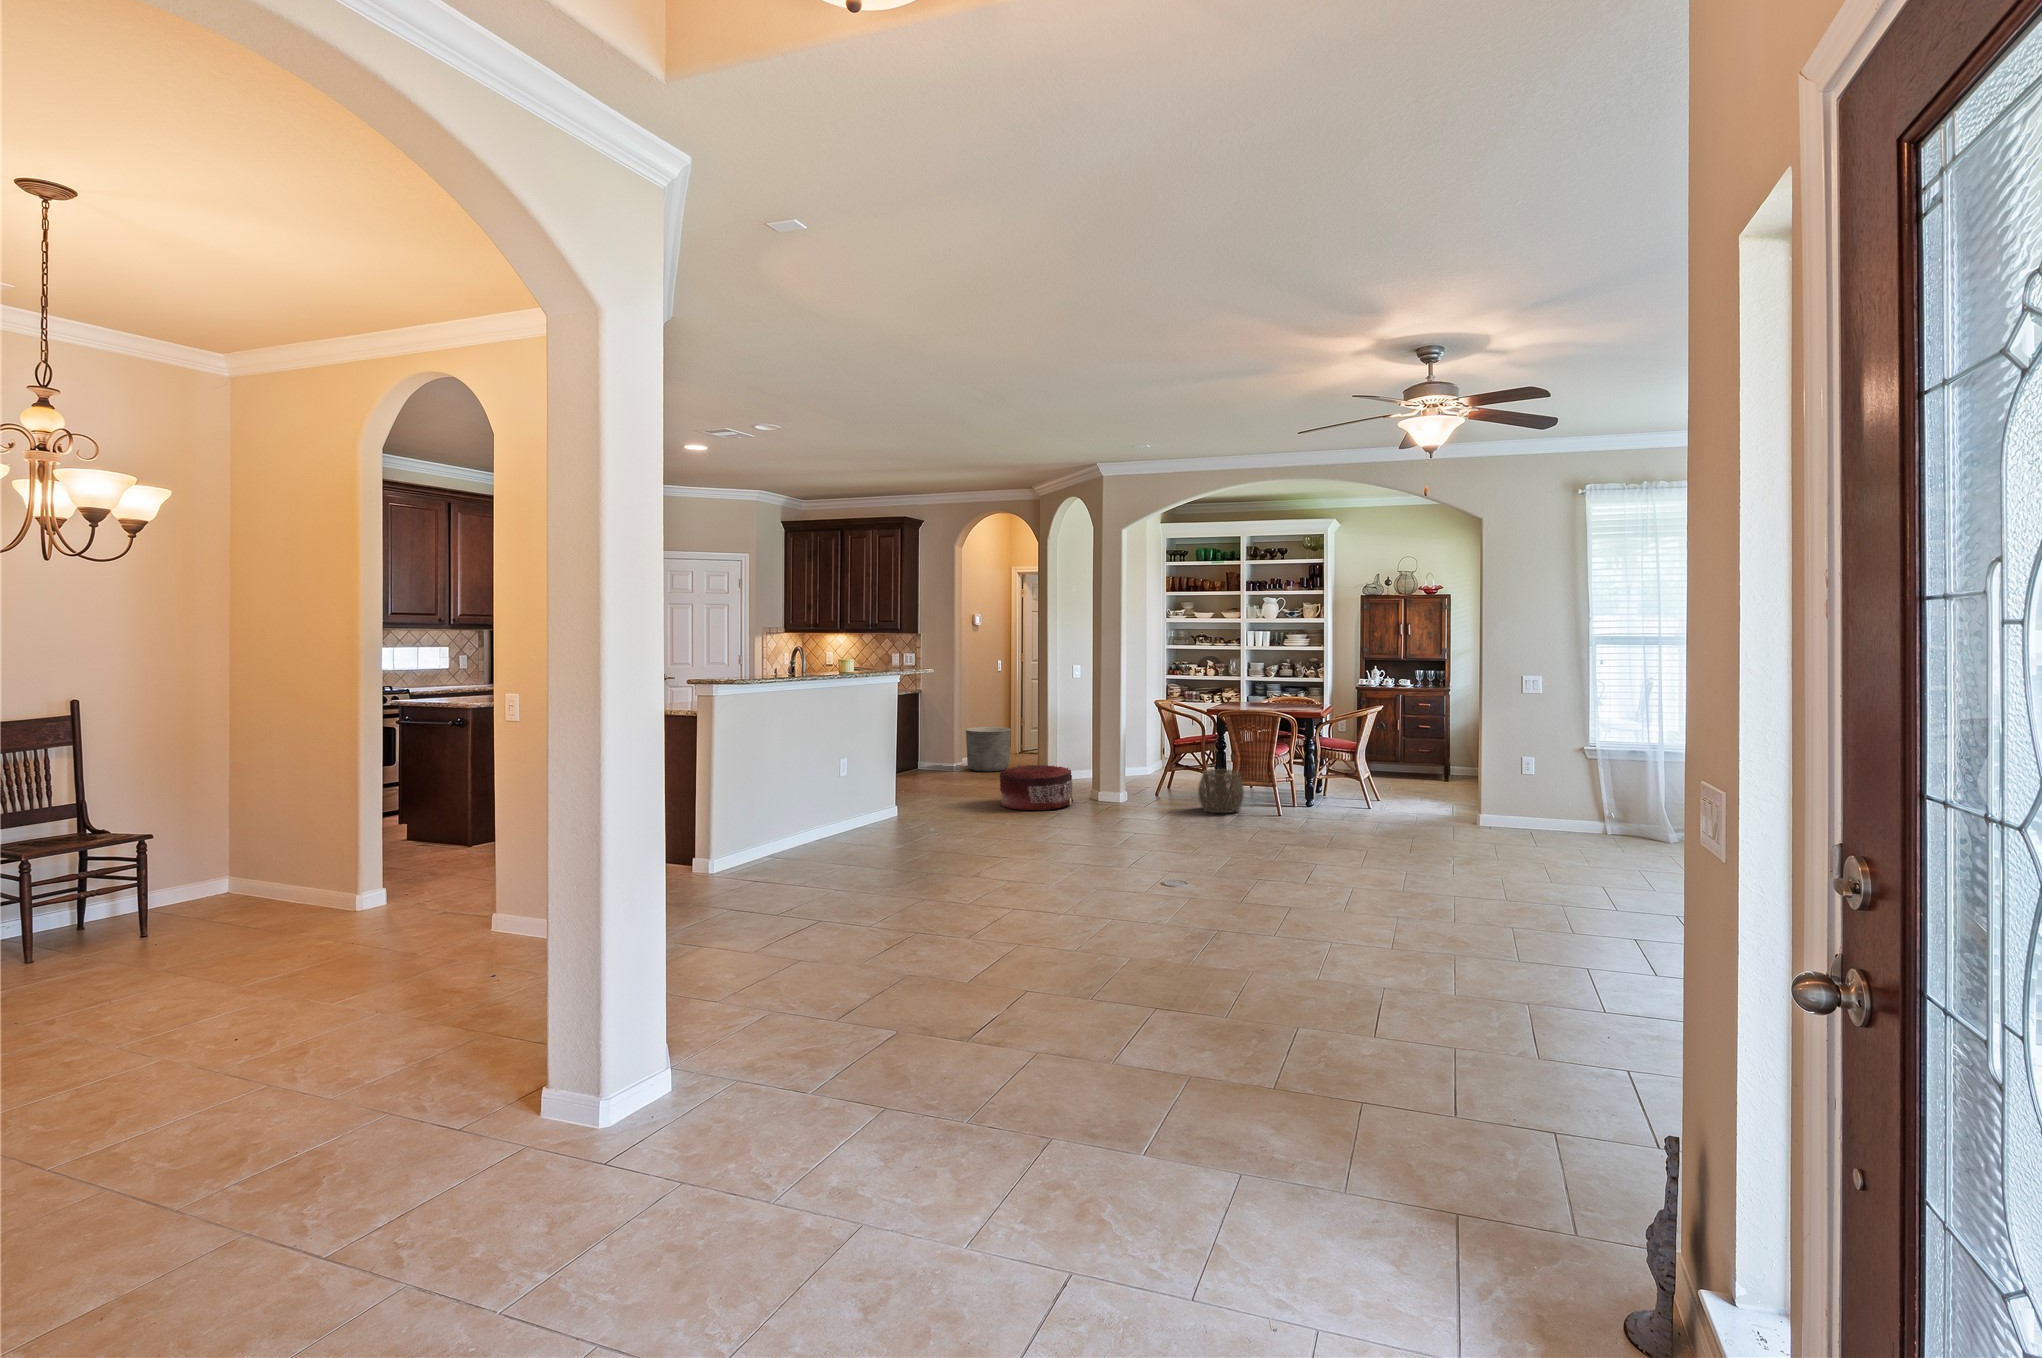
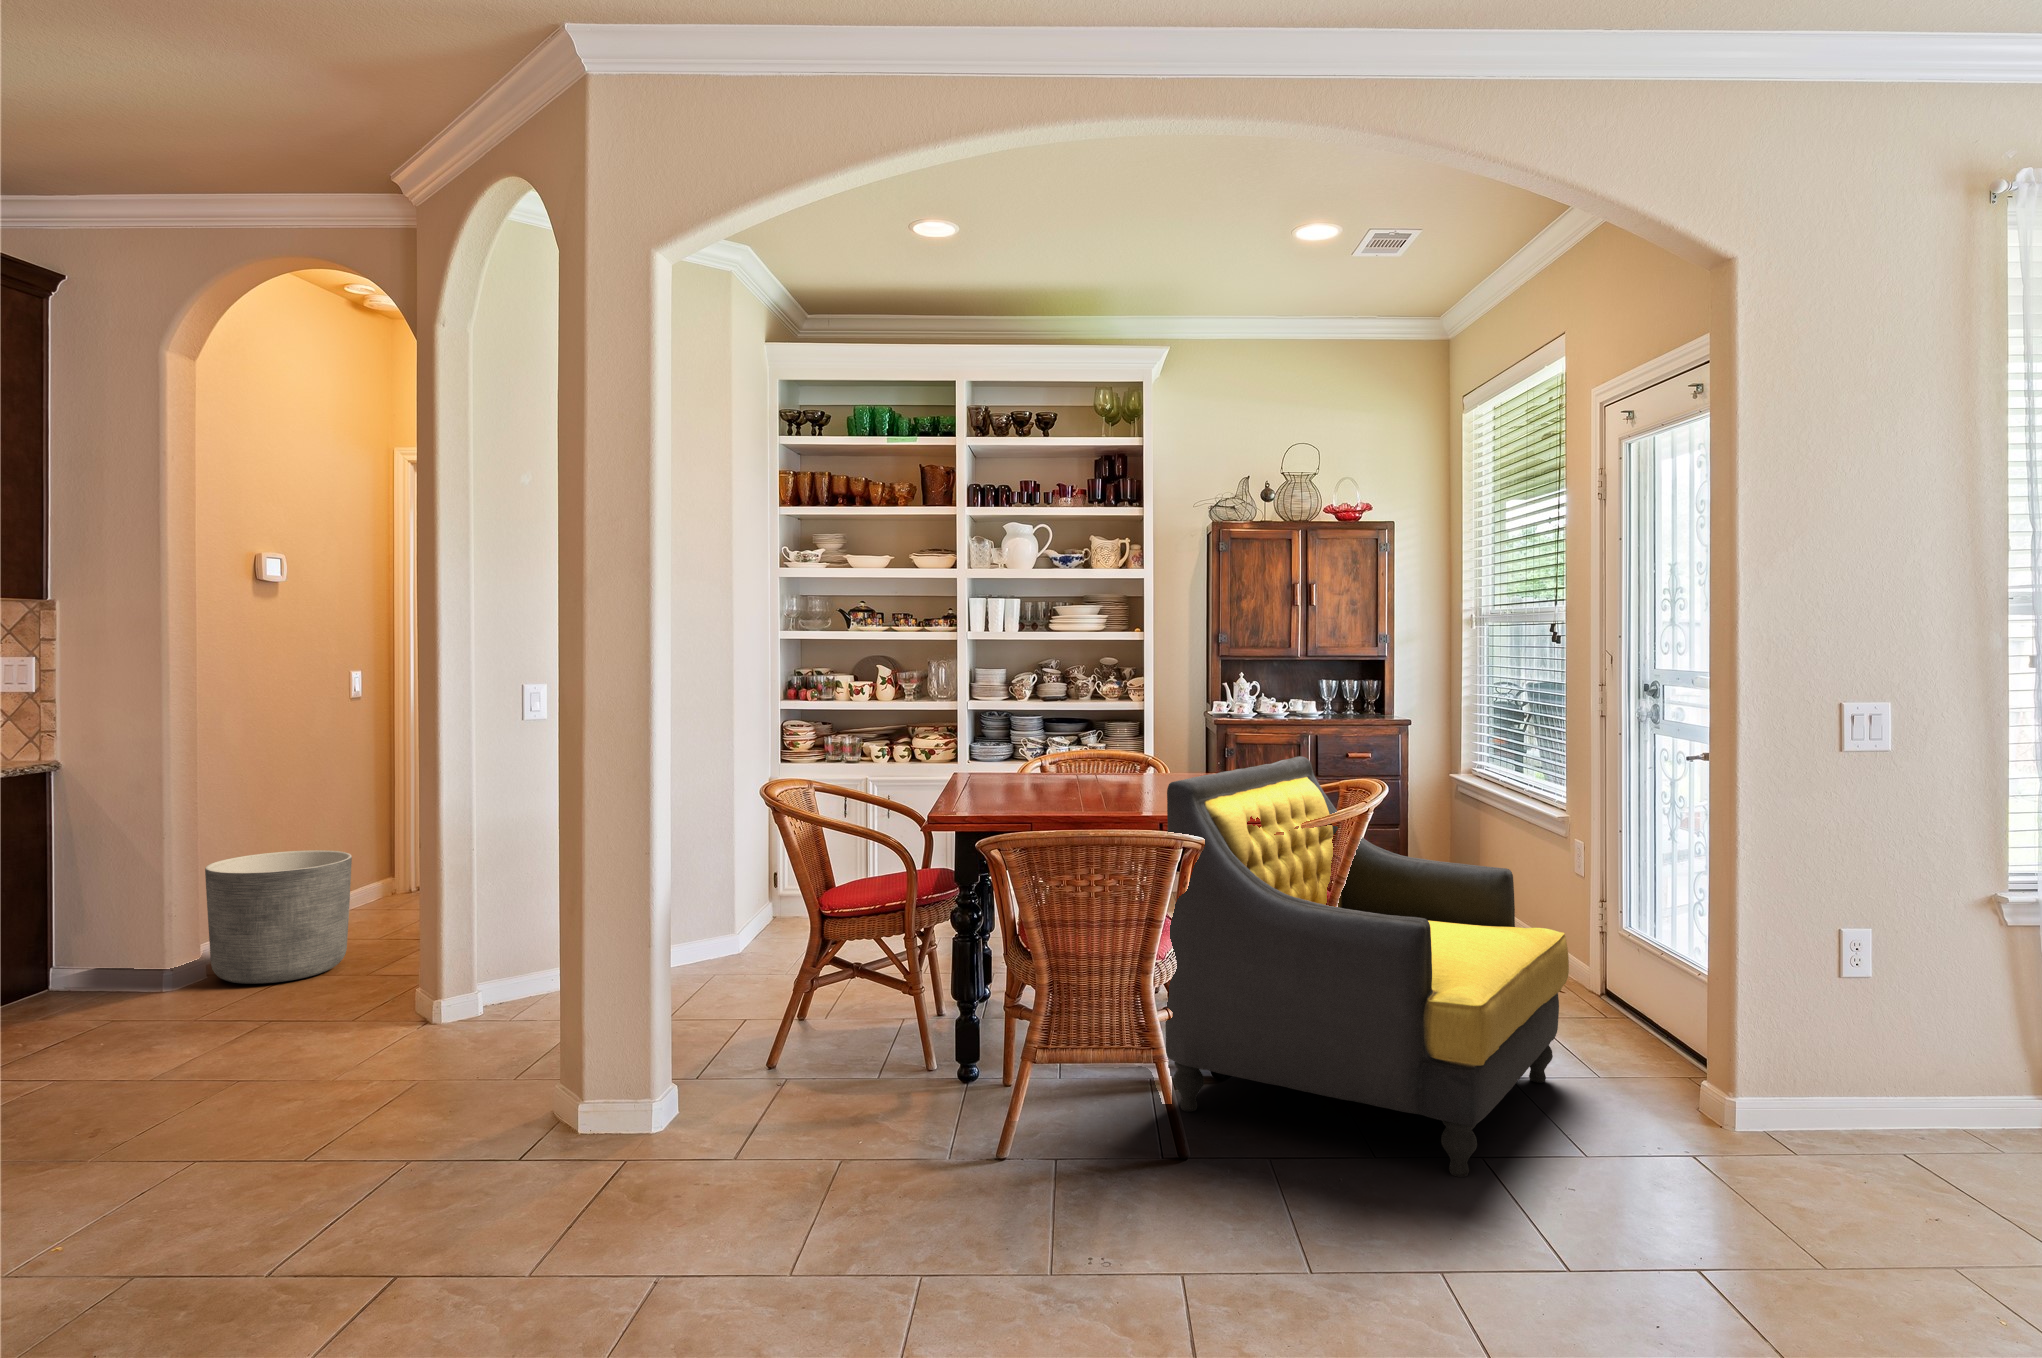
armchair: none [1285,697,1437,825] -> present [1165,756,1569,1177]
pouf: present [1000,765,1073,810] -> none [158,1020,476,1246]
woven basket: present [1198,769,1244,813] -> none [907,1000,1056,1164]

